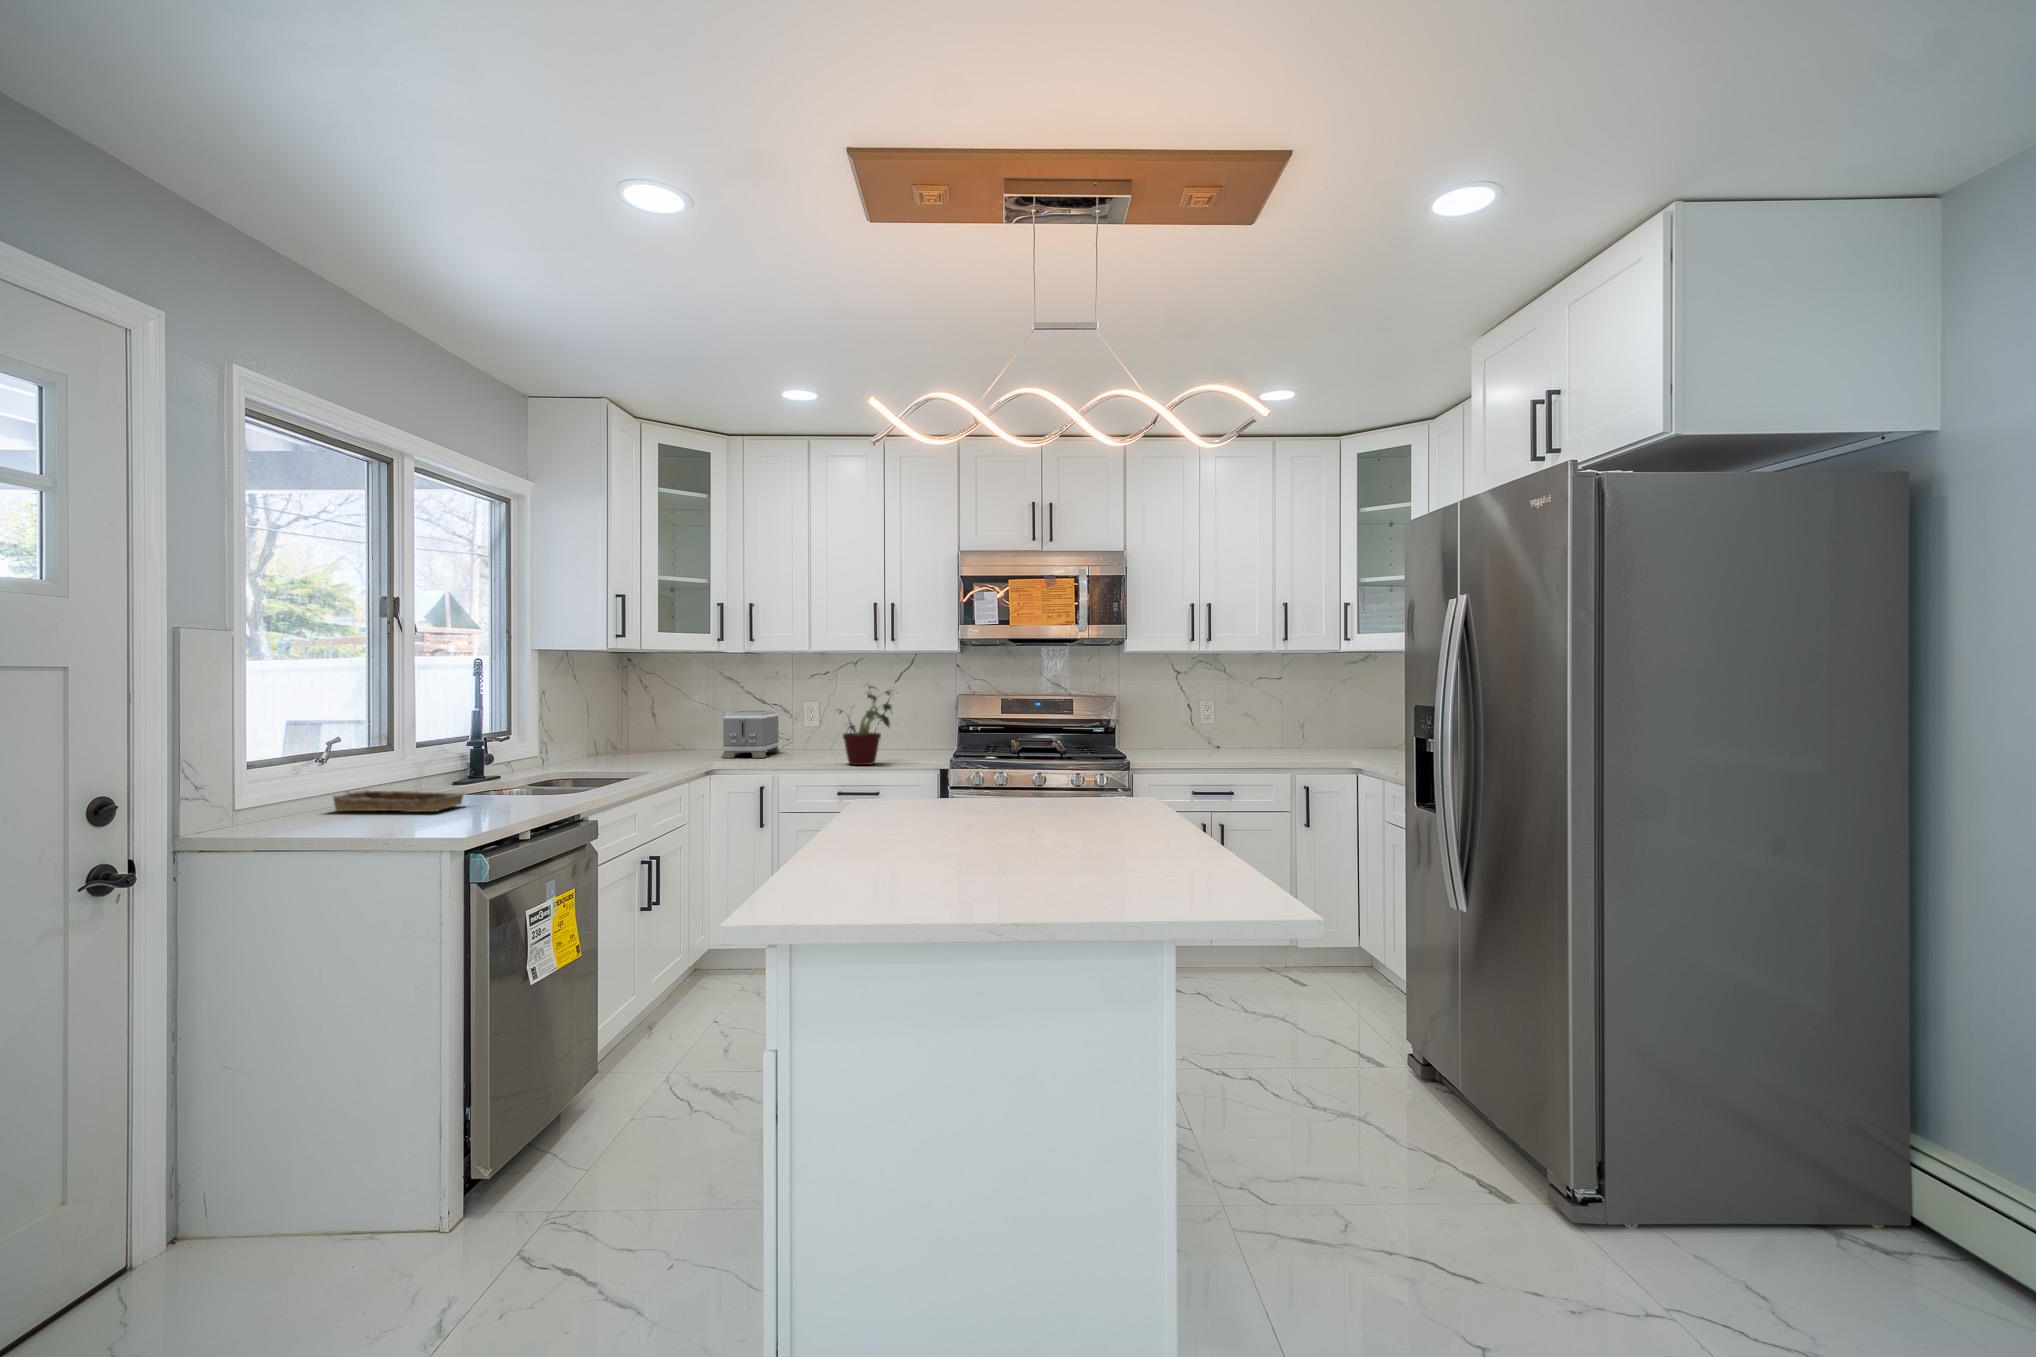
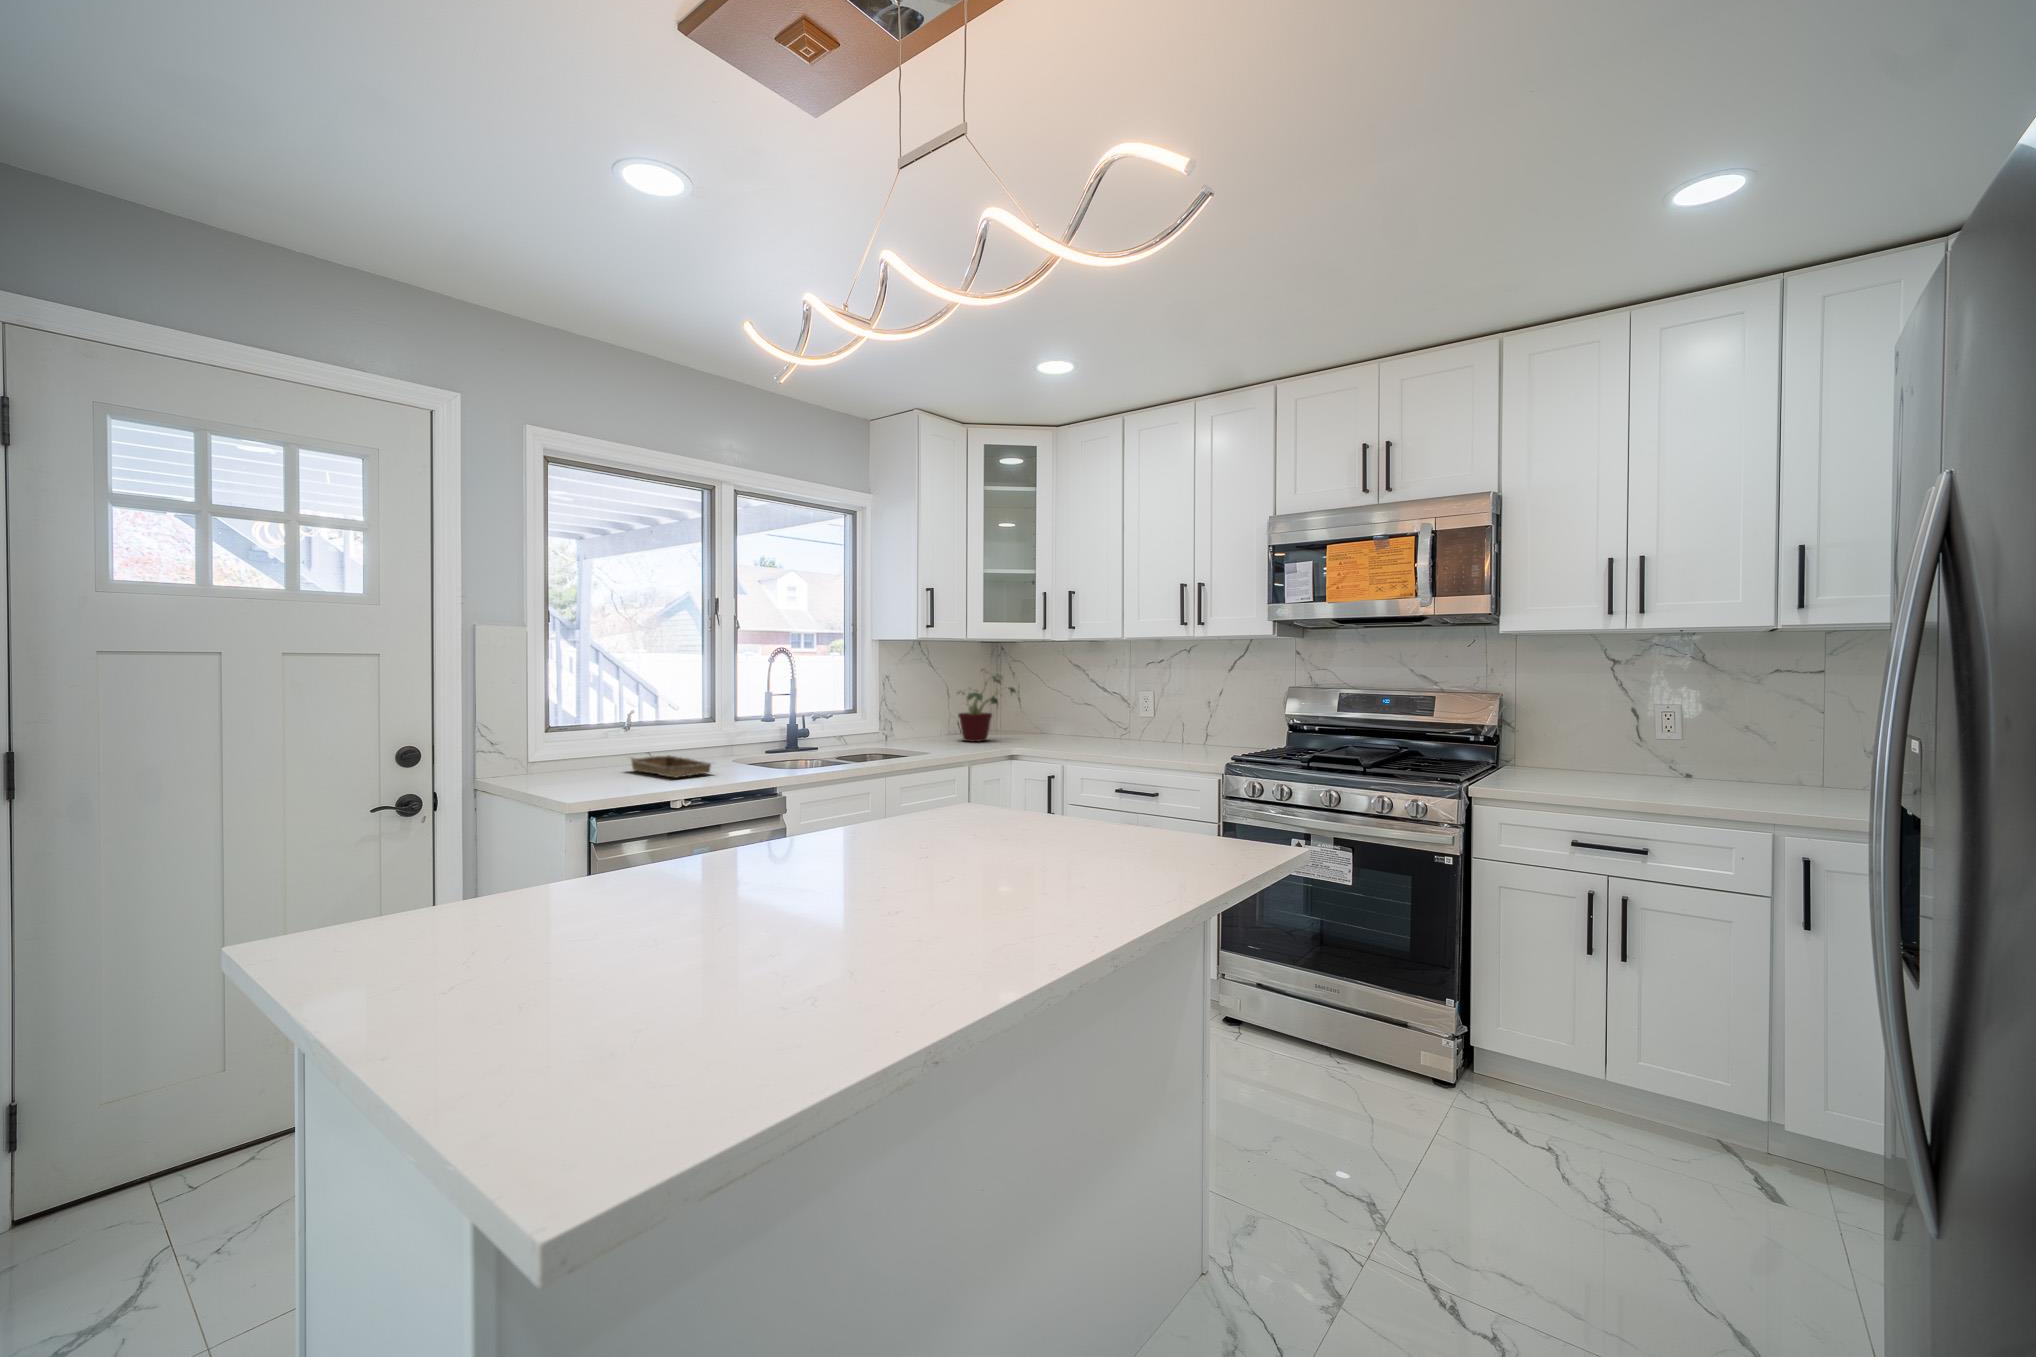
potted plant: present [837,686,891,765] -> present [958,670,1016,742]
toaster: present [722,710,780,758] -> none [1042,699,1112,747]

